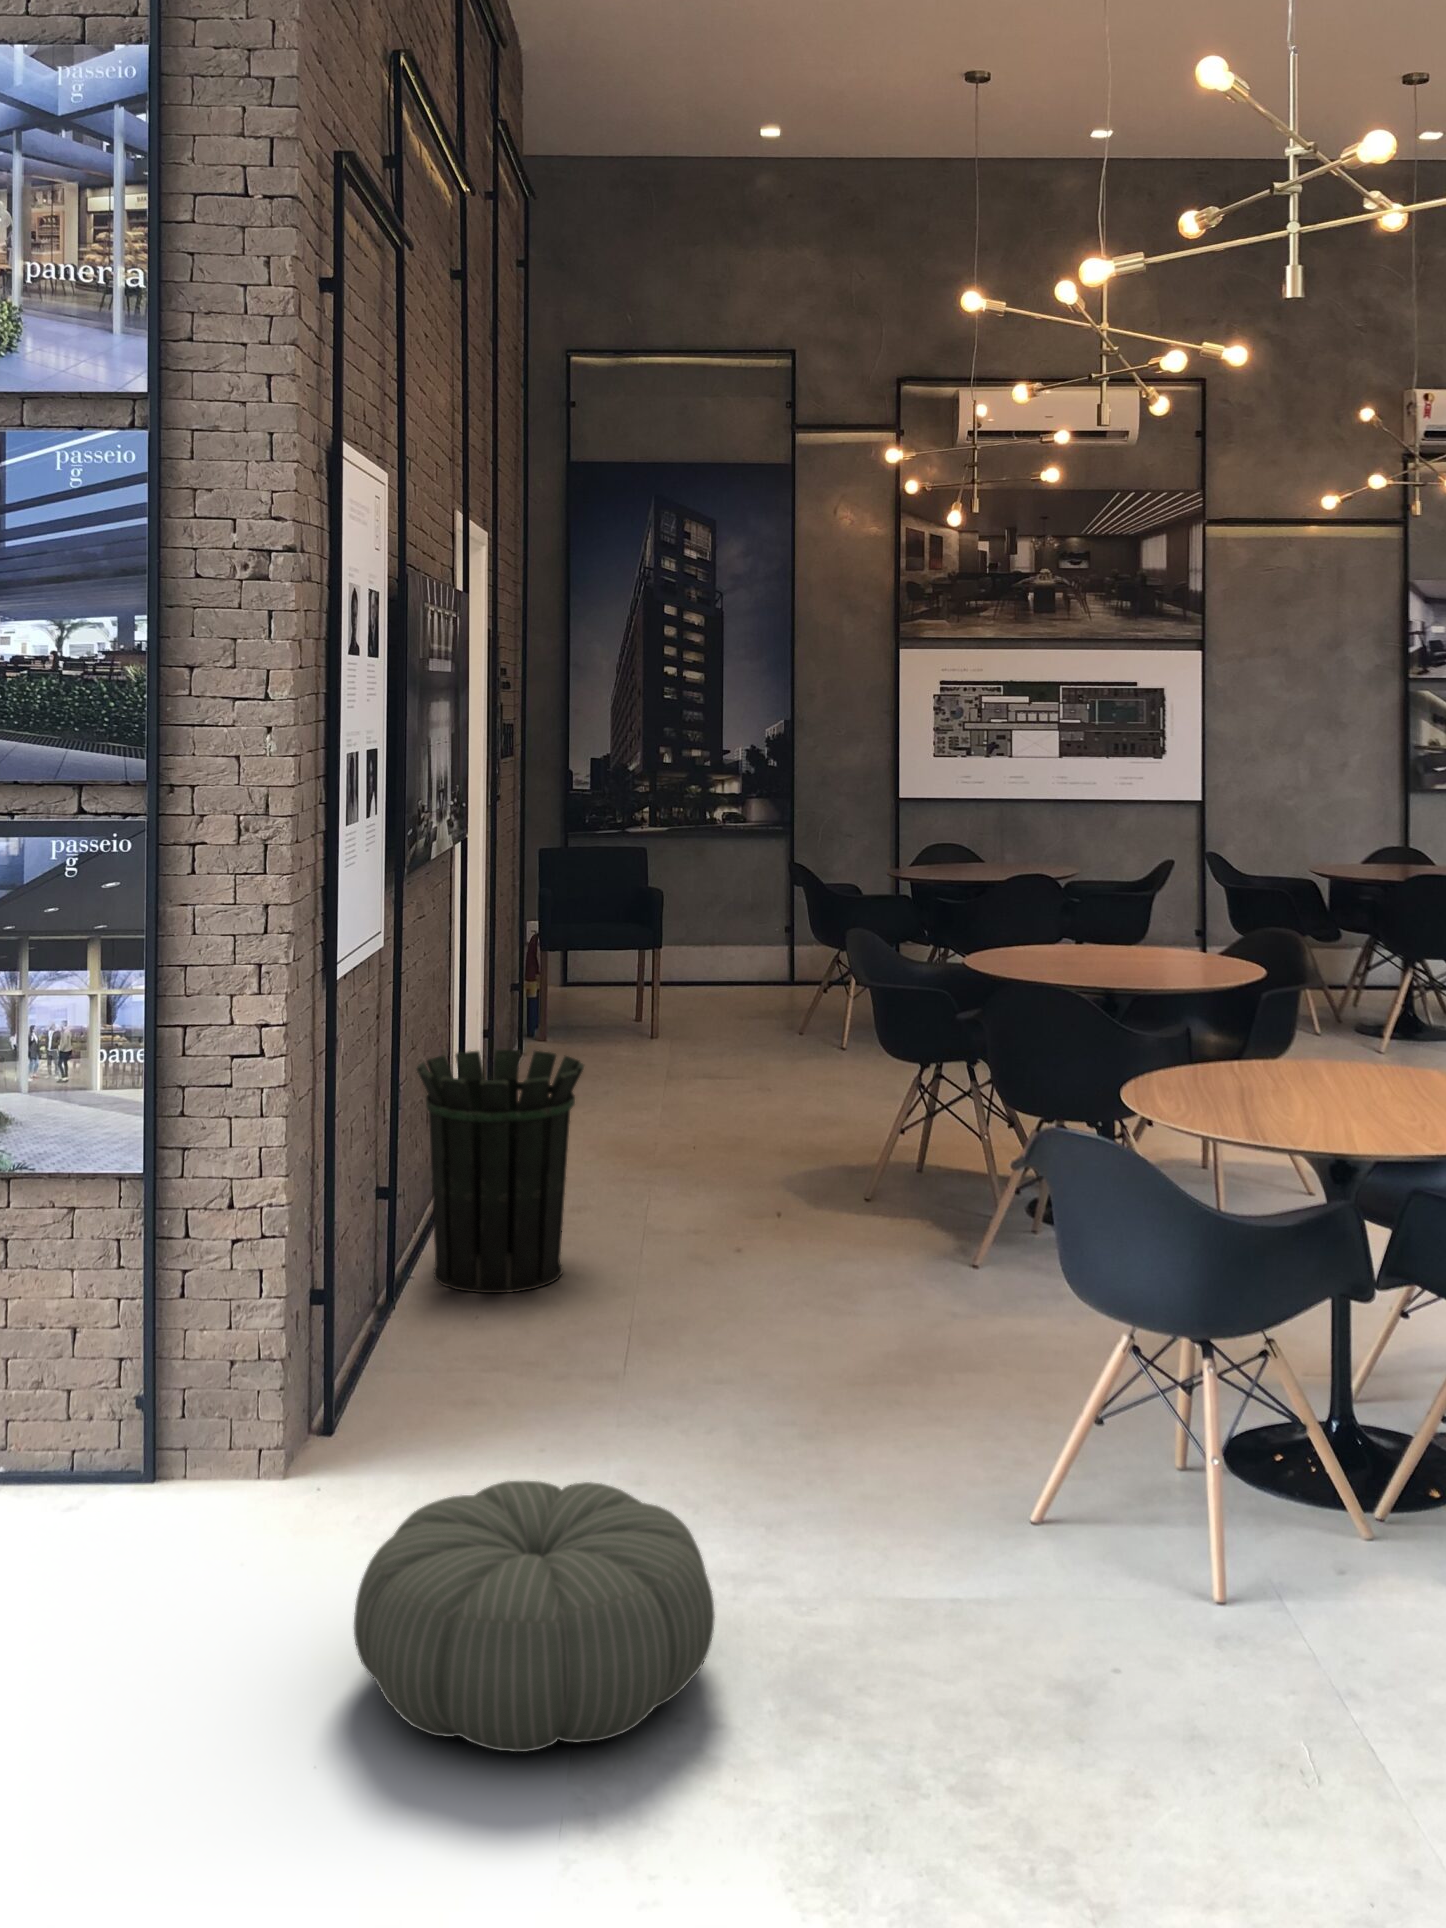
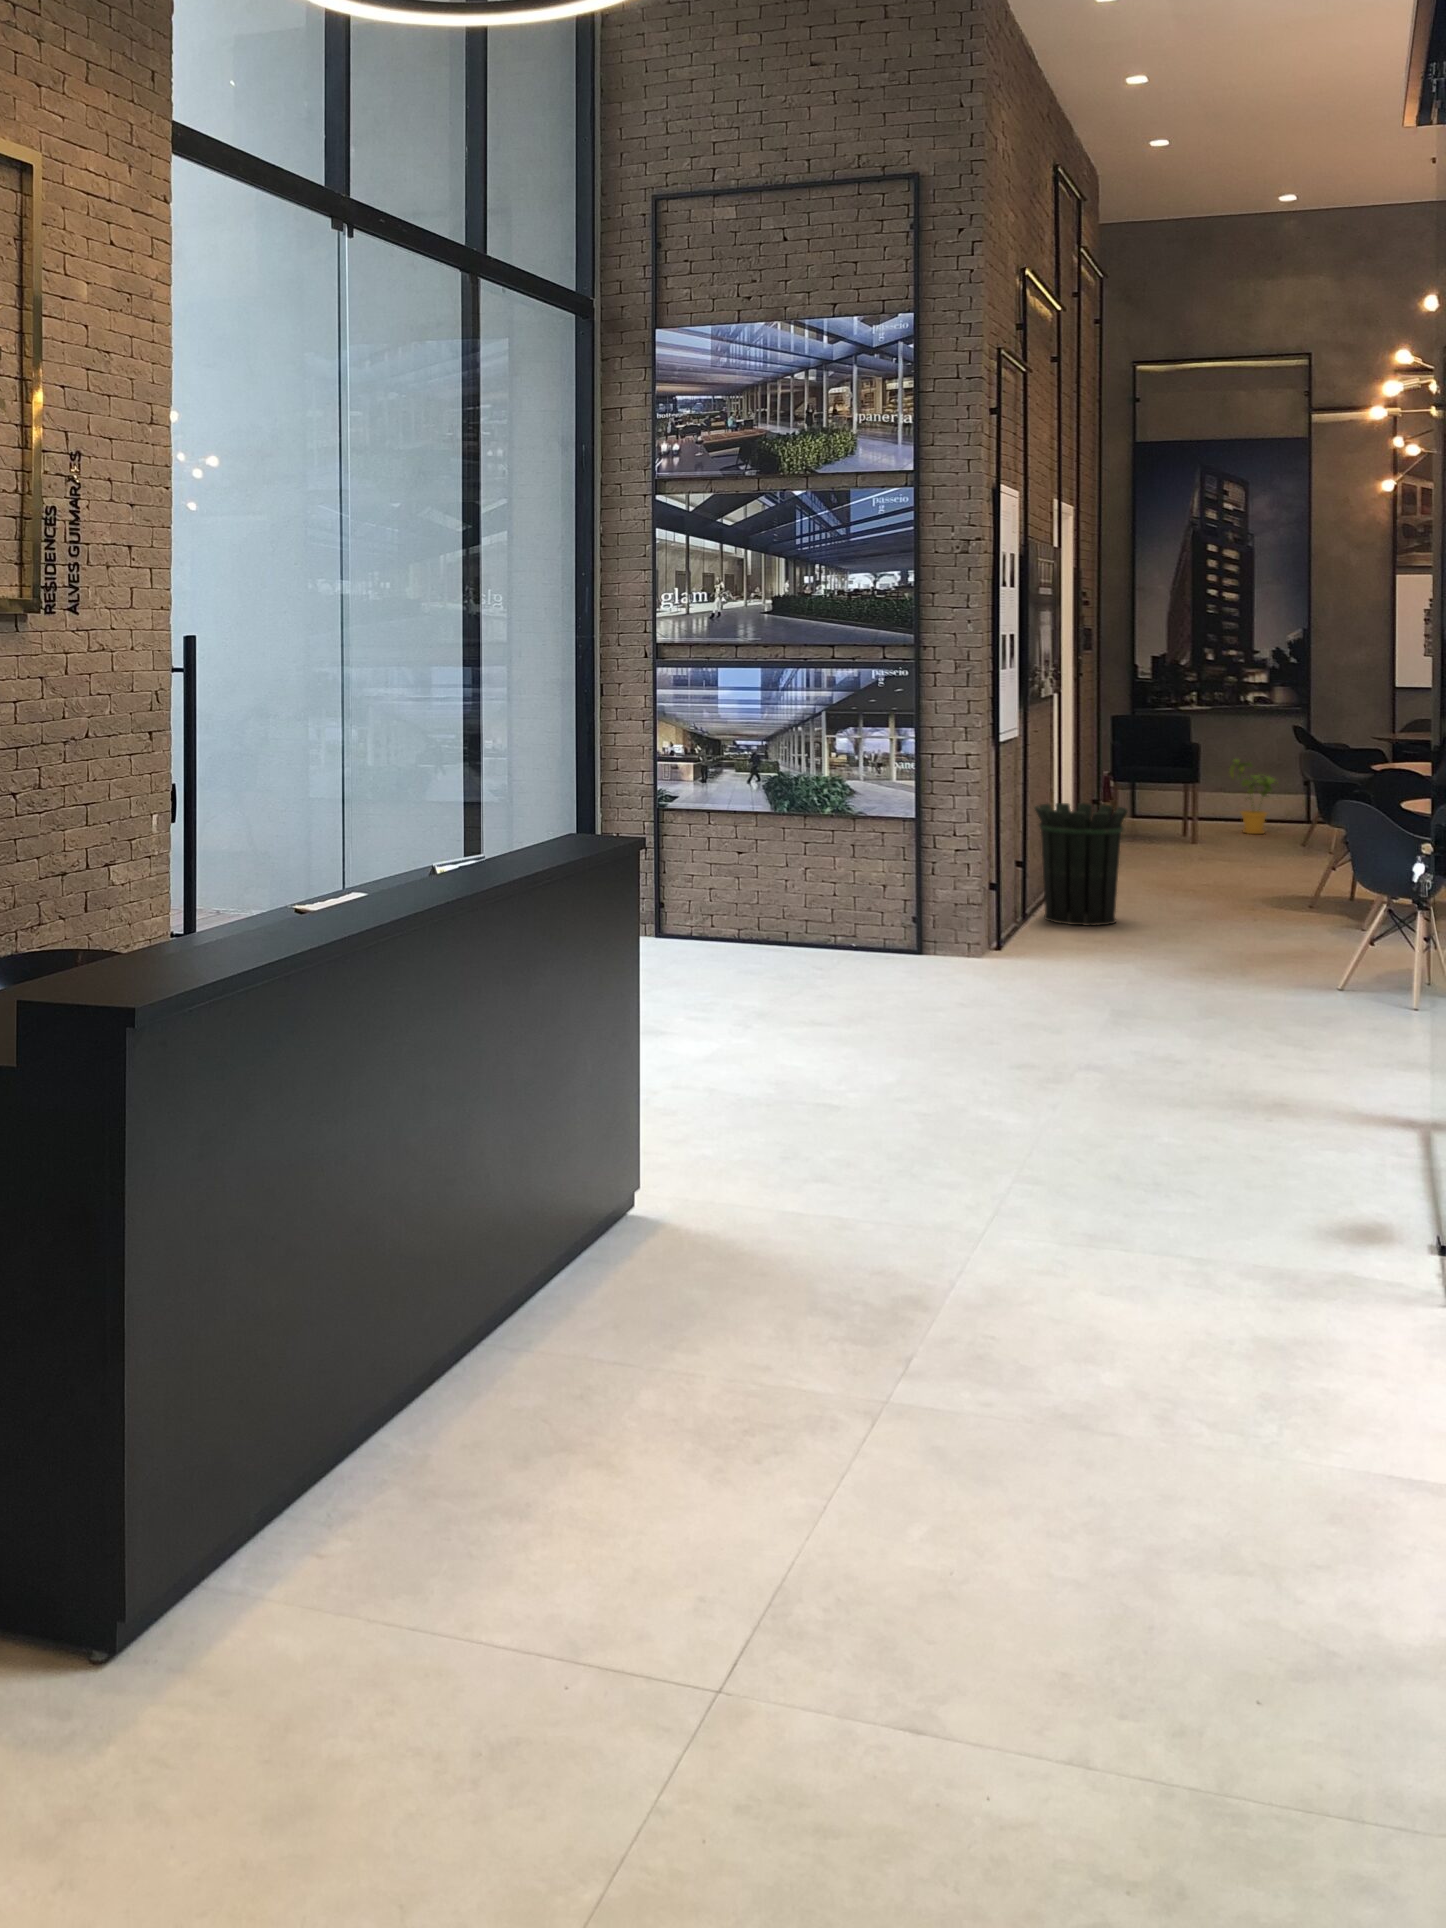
house plant: none [694,902,759,1006] -> present [1230,759,1275,834]
pouf: present [354,1481,715,1752] -> none [1017,935,1169,1014]

